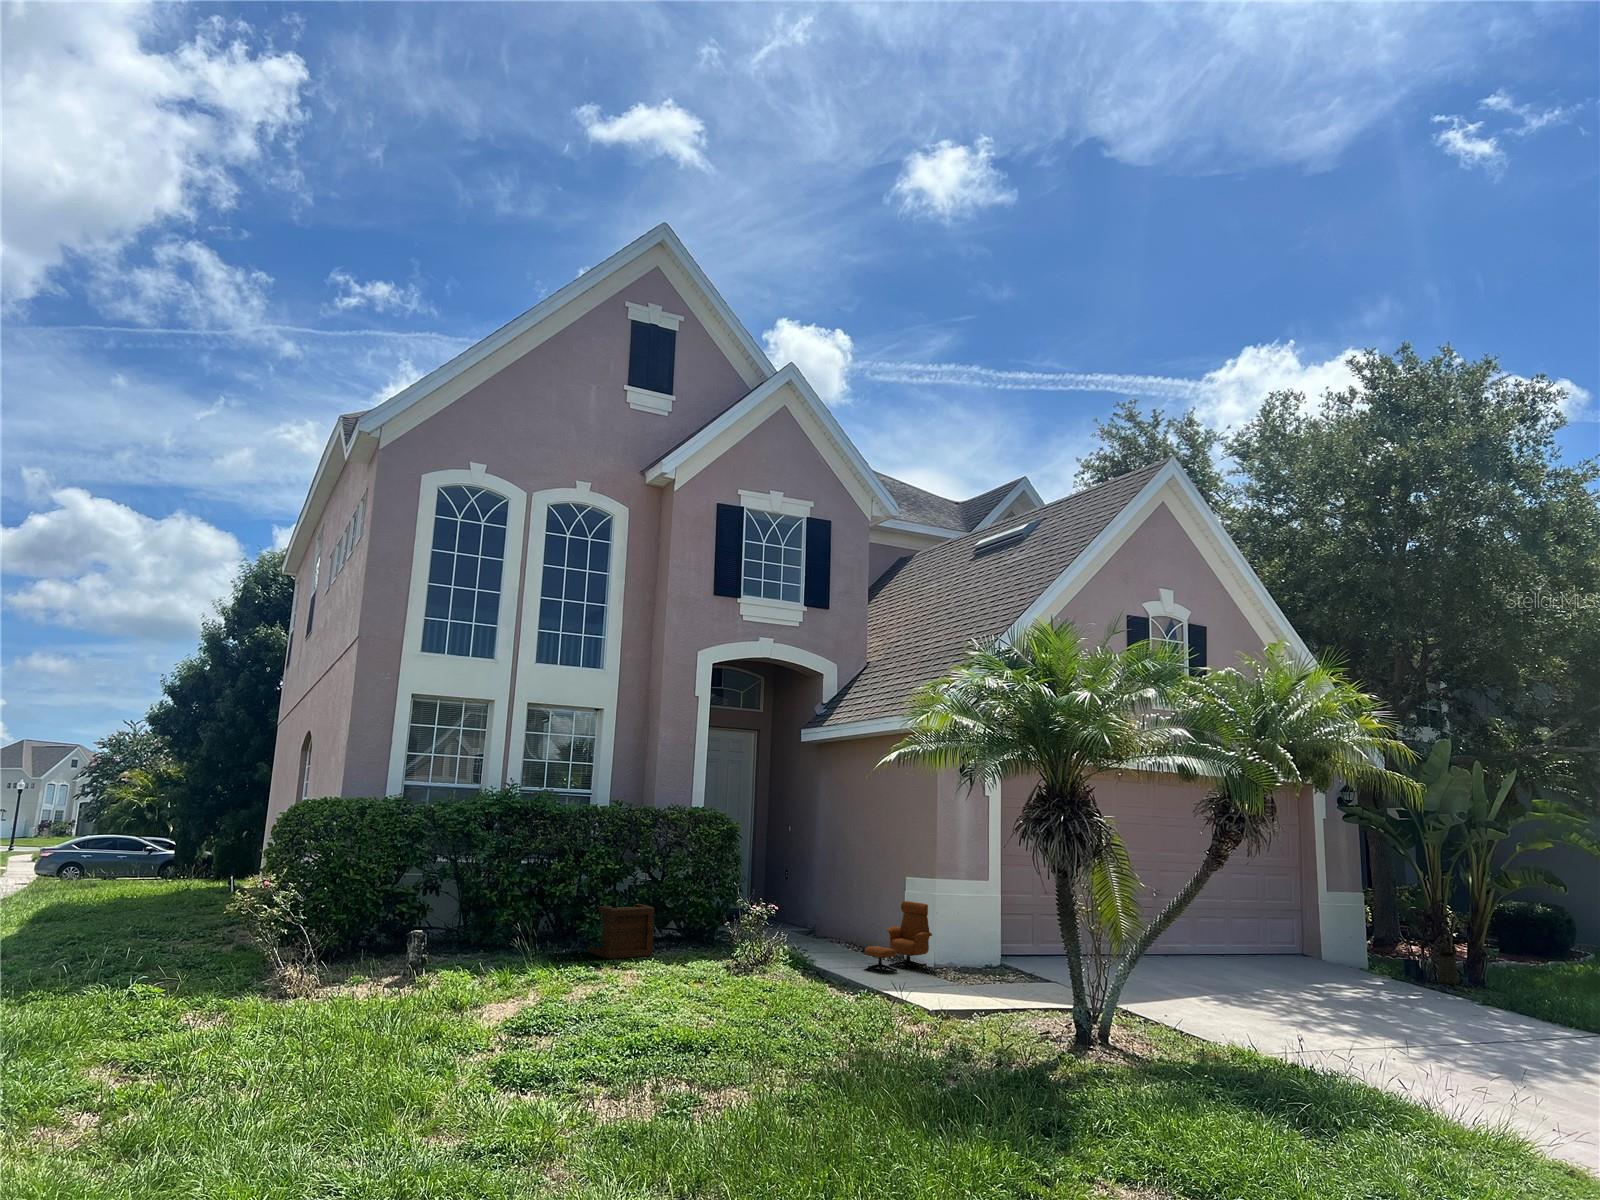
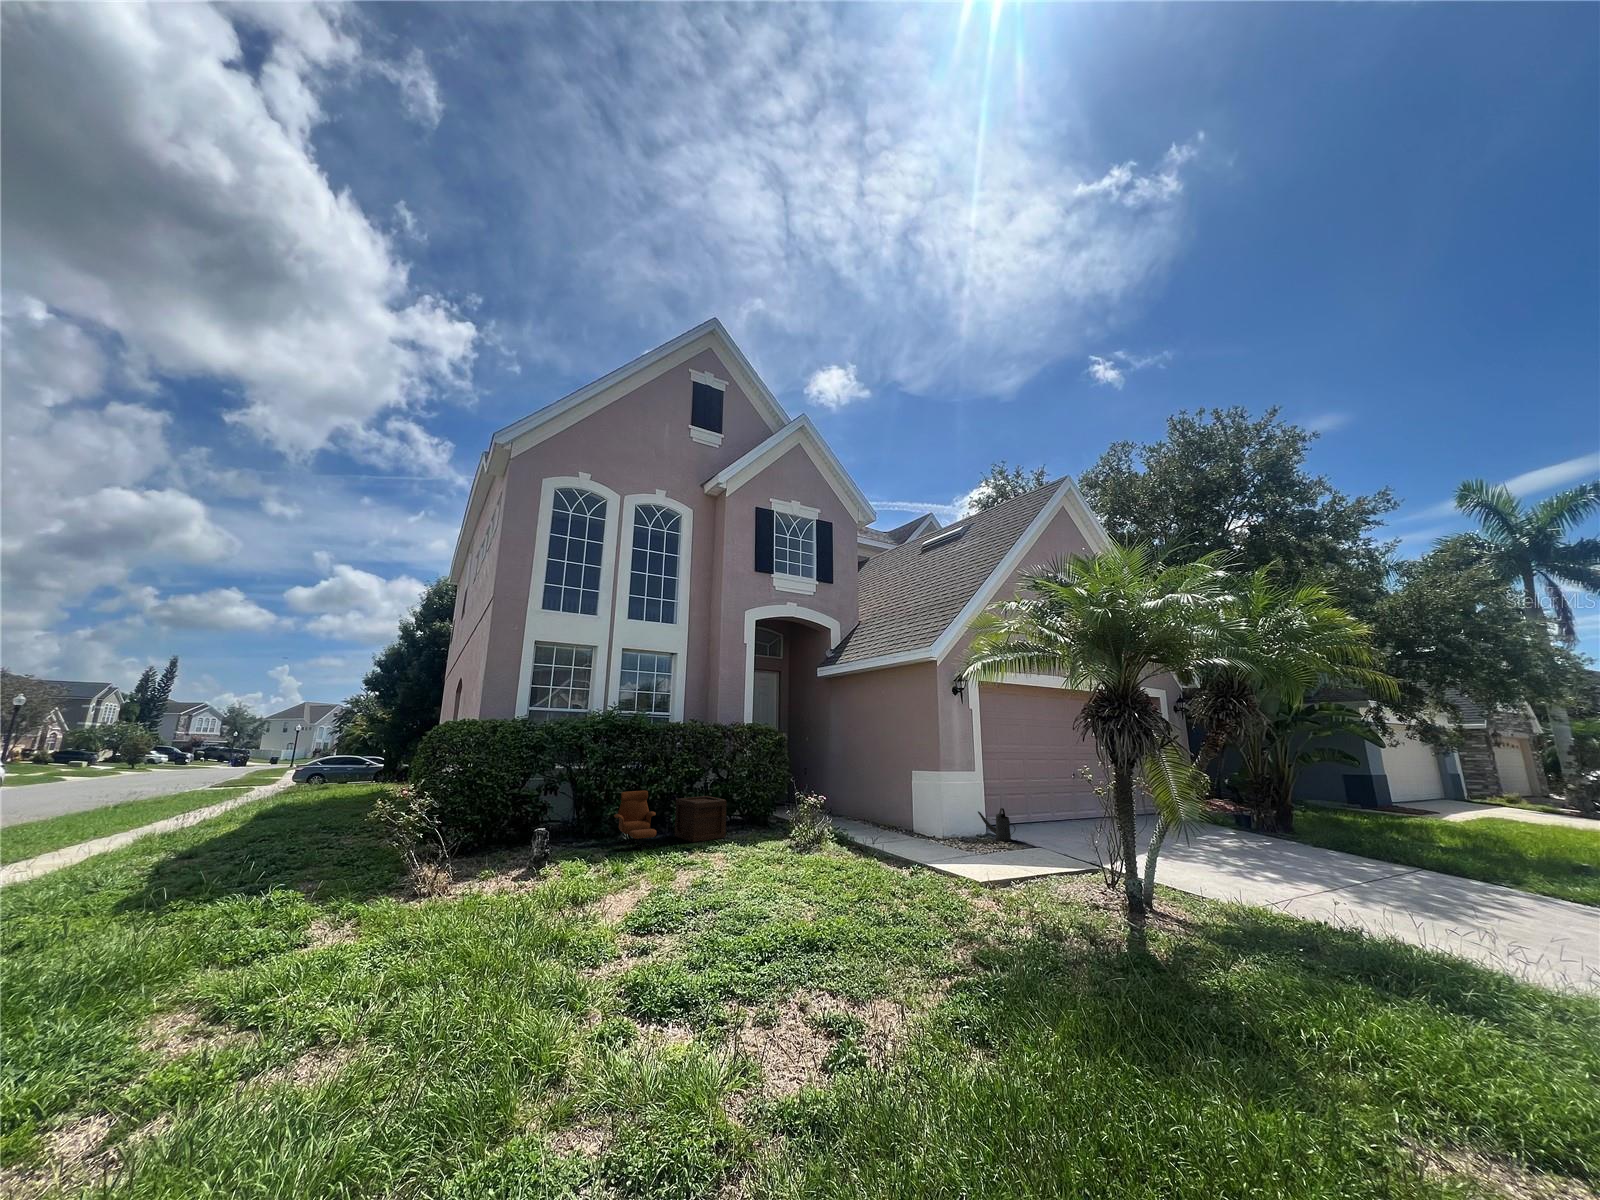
lounge chair: present [864,901,932,972] -> present [614,791,656,851]
watering can: present [1427,946,1458,984] -> present [978,808,1016,841]

